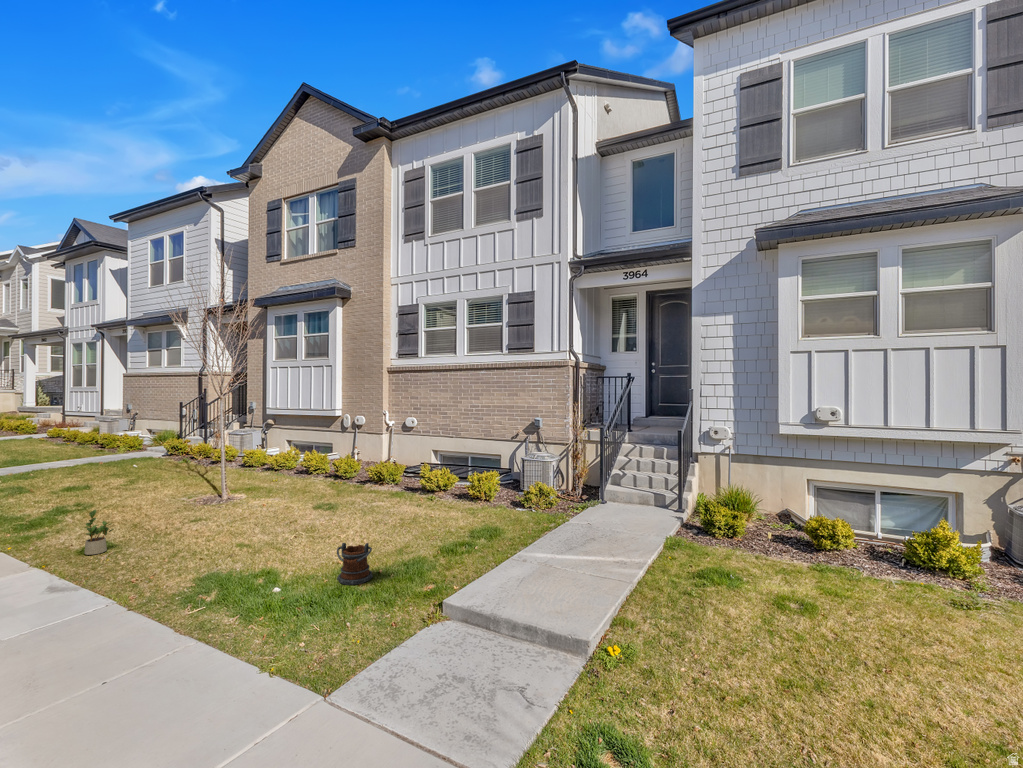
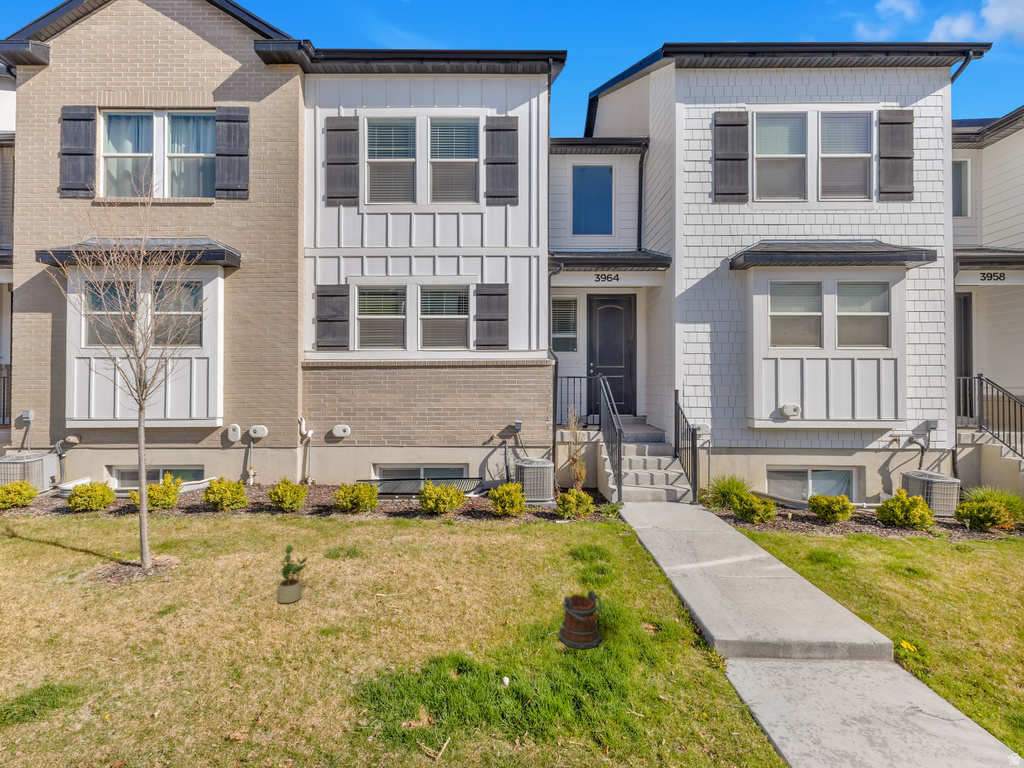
potted plant: present [85,510,113,555] -> present [277,545,307,603]

